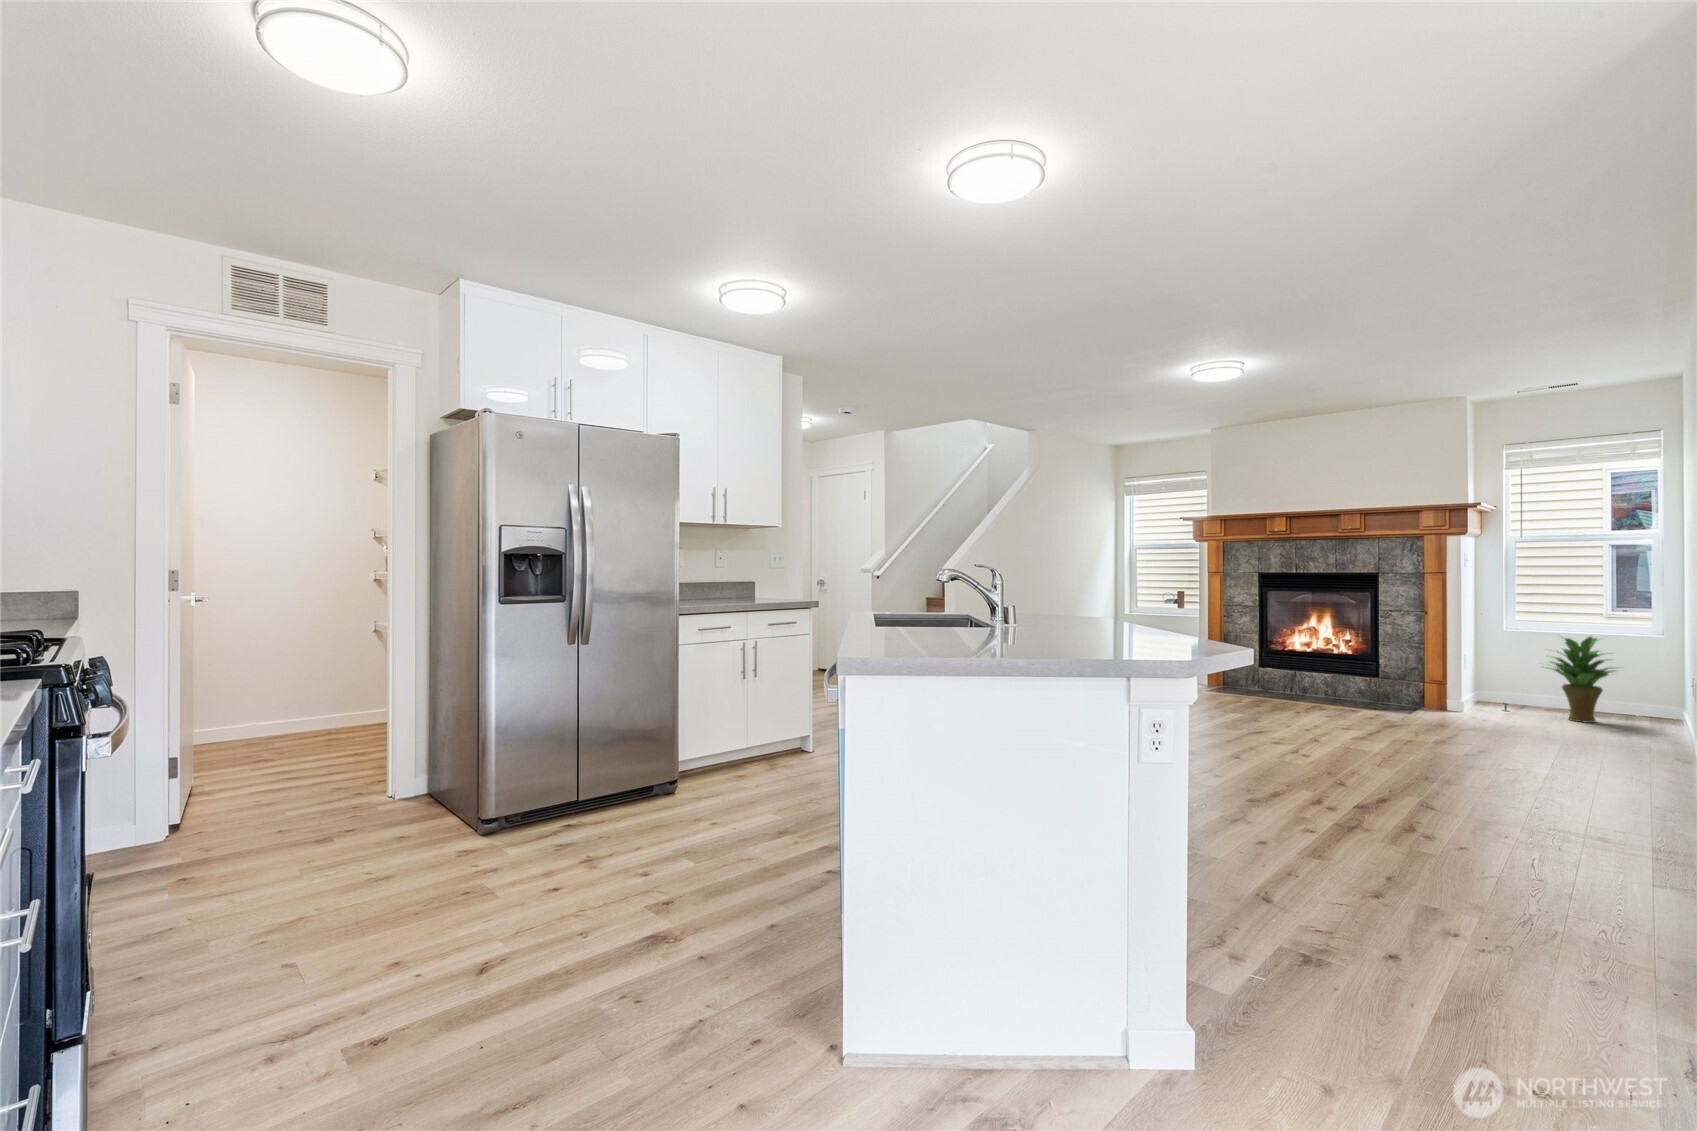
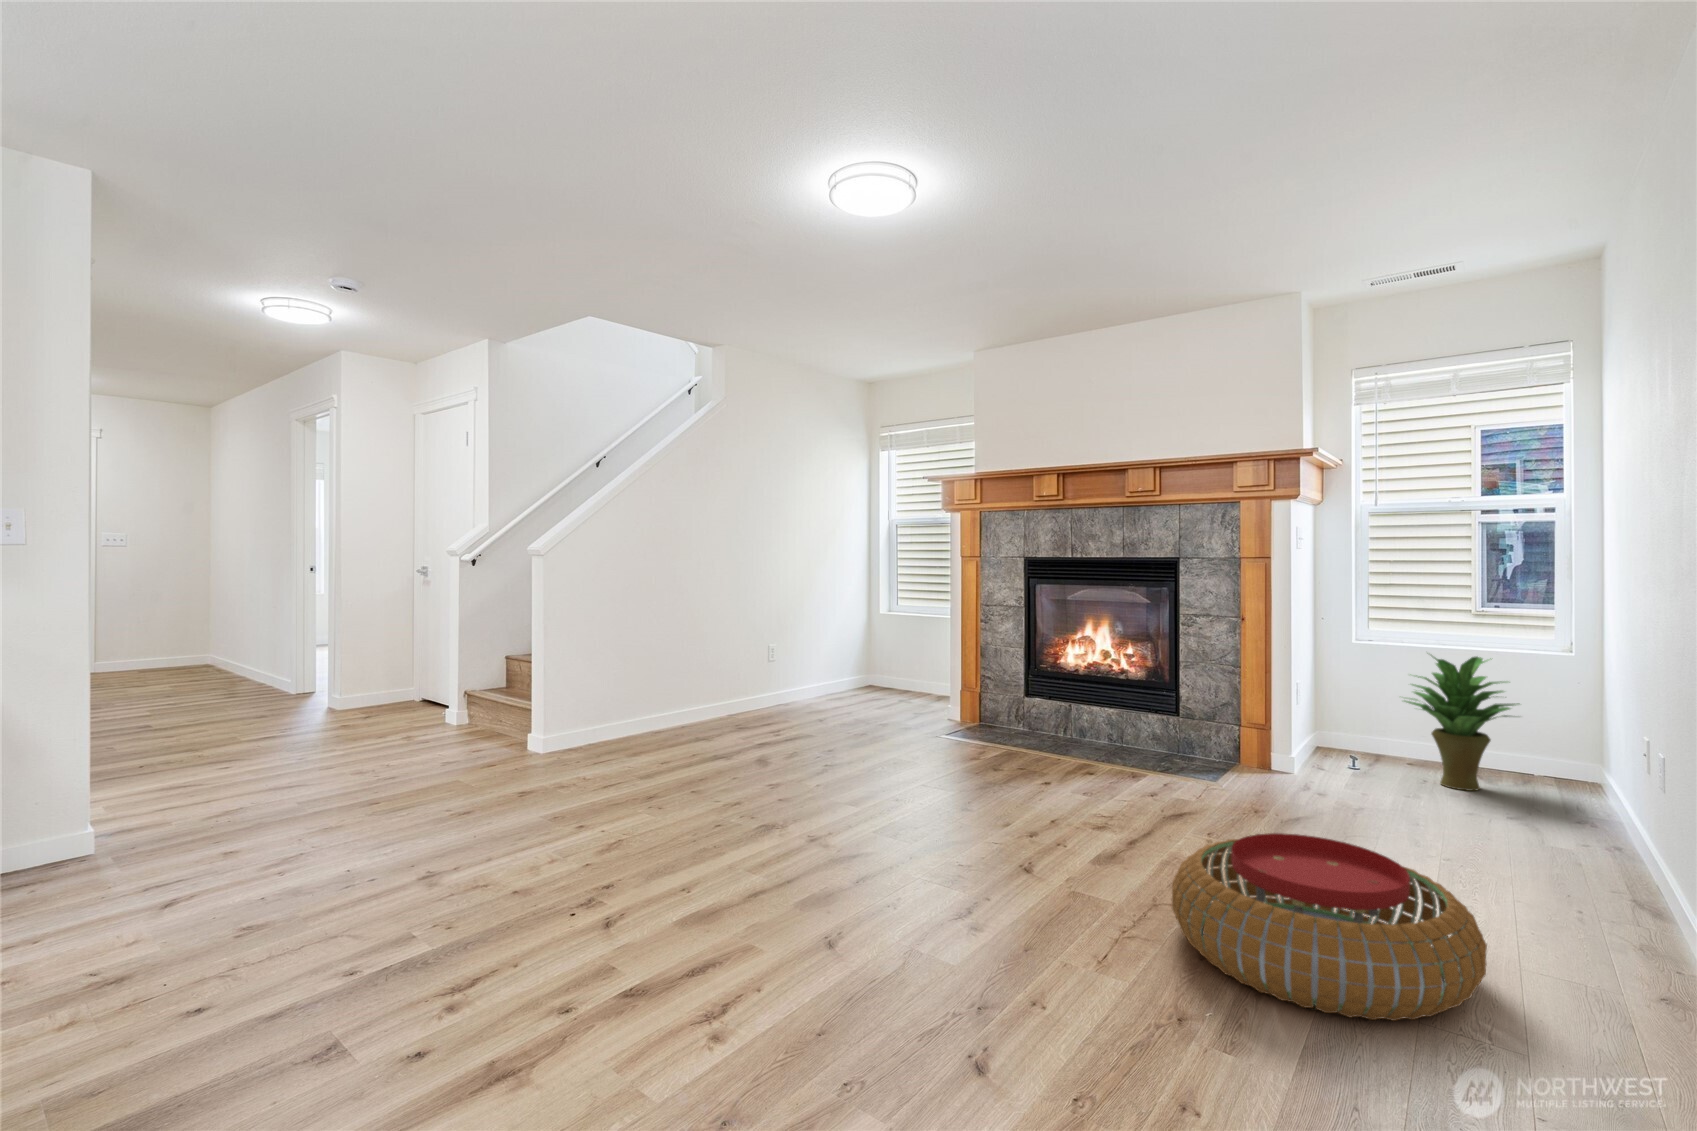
pouf: none [1410,715,1580,784] -> present [1172,833,1487,1021]

